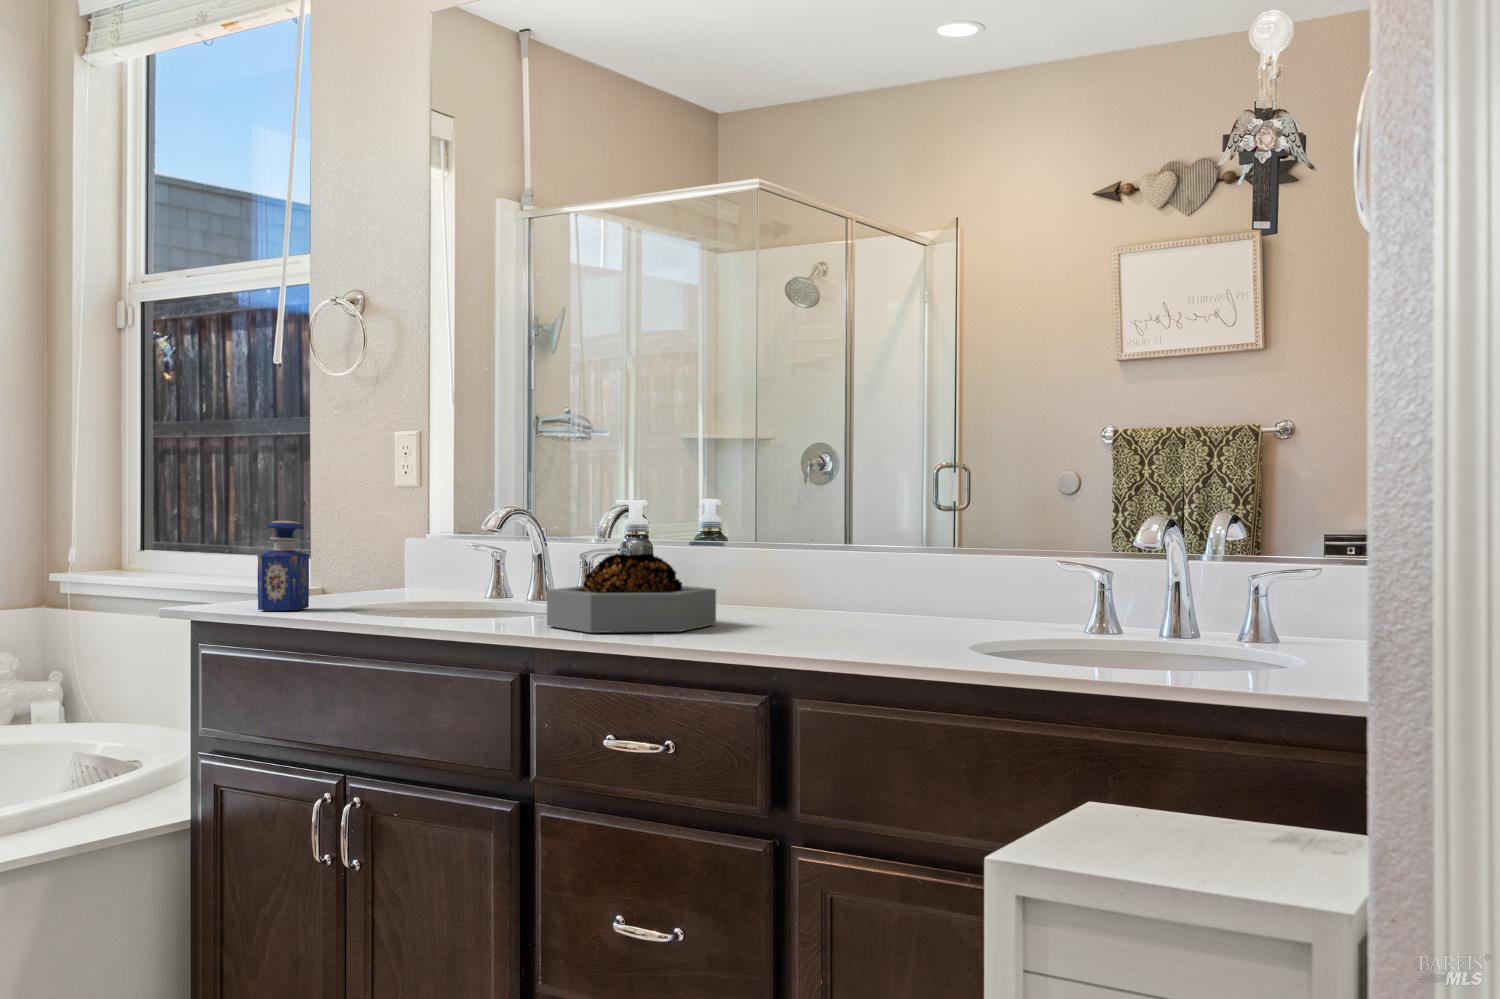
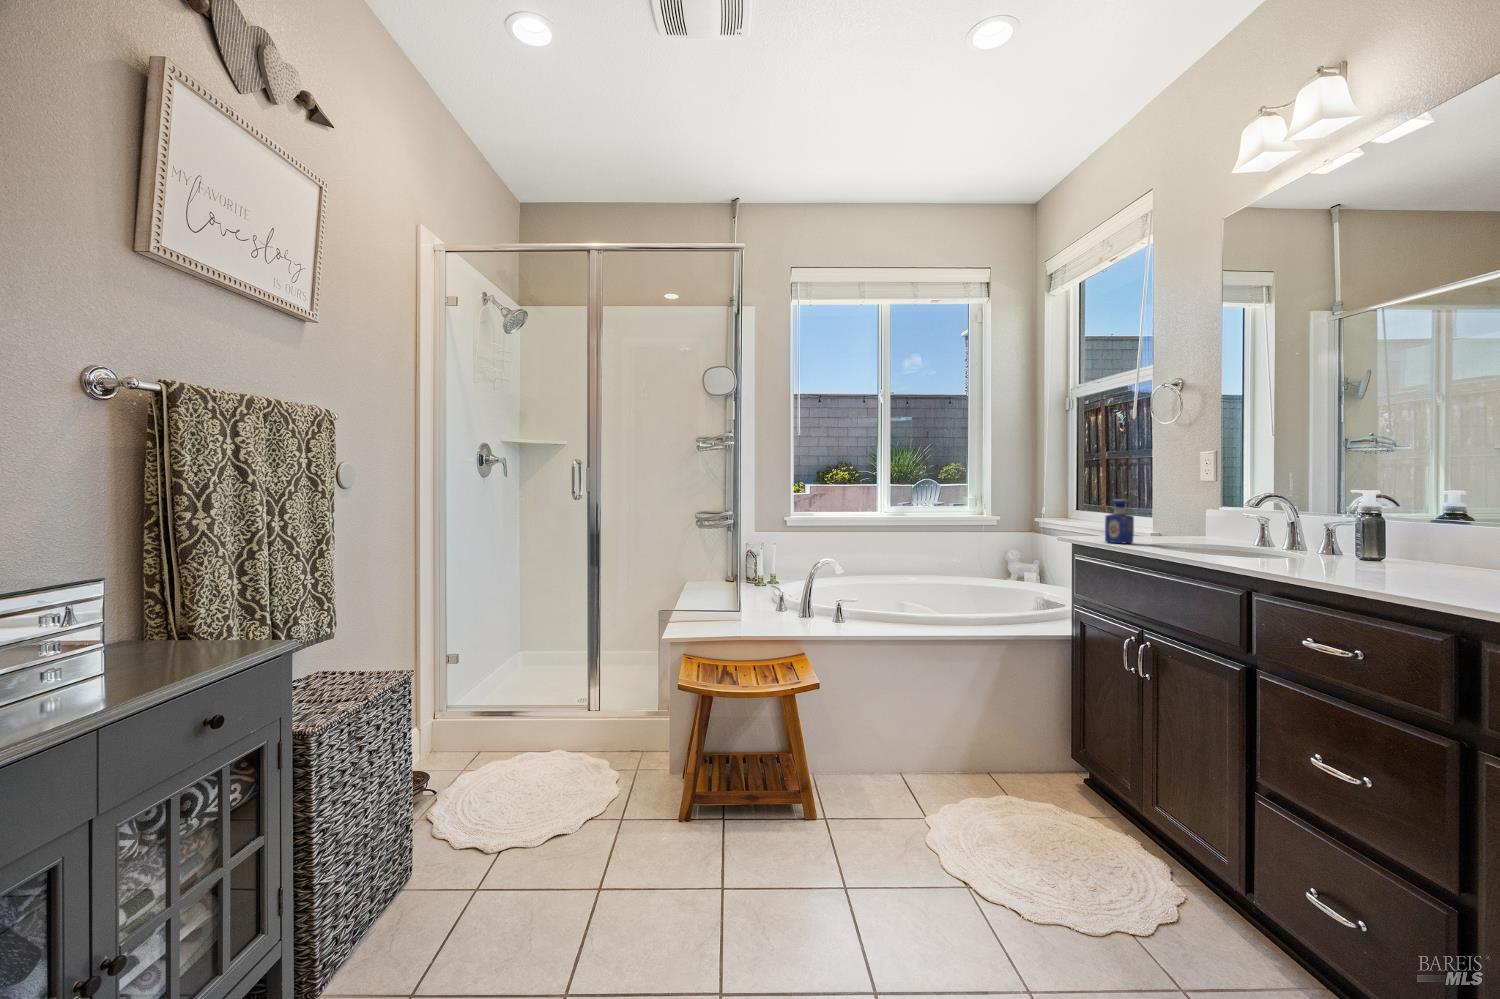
decorative bowl: present [547,553,716,633] -> none [1274,521,1435,580]

